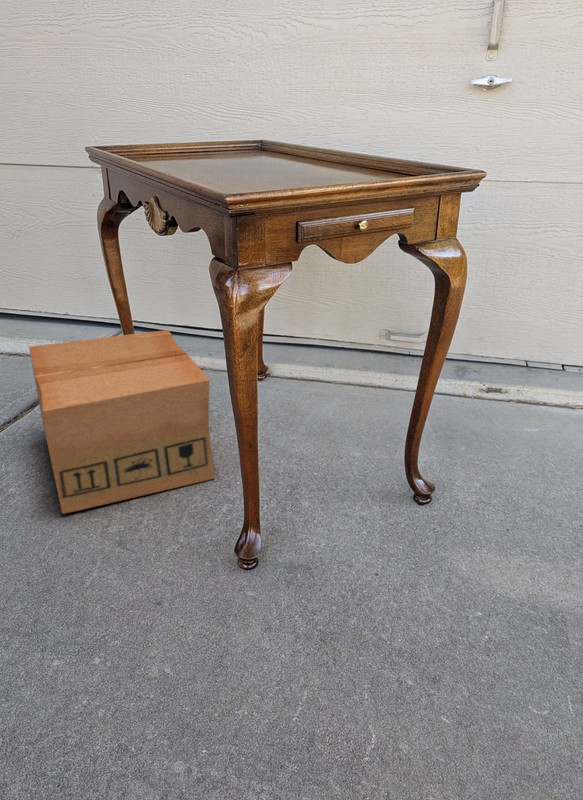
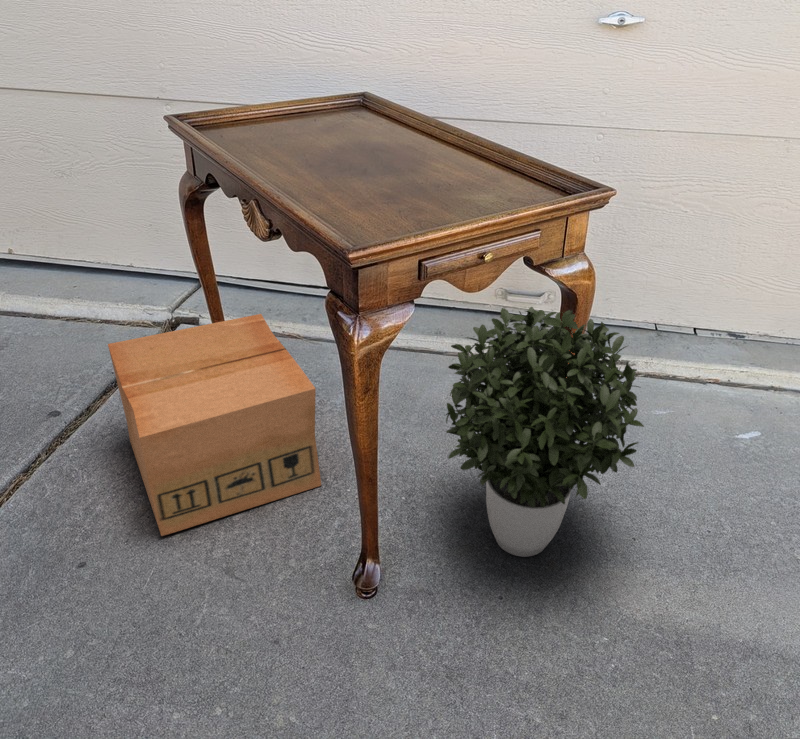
potted plant: none [326,292,513,540] -> present [446,307,644,557]

